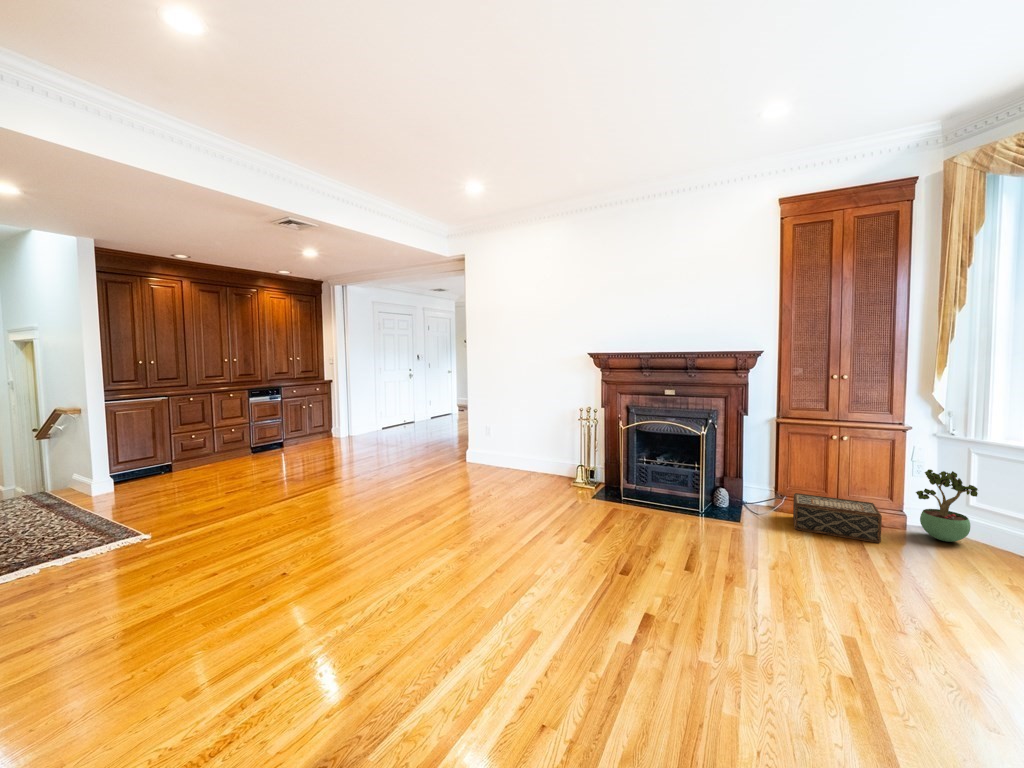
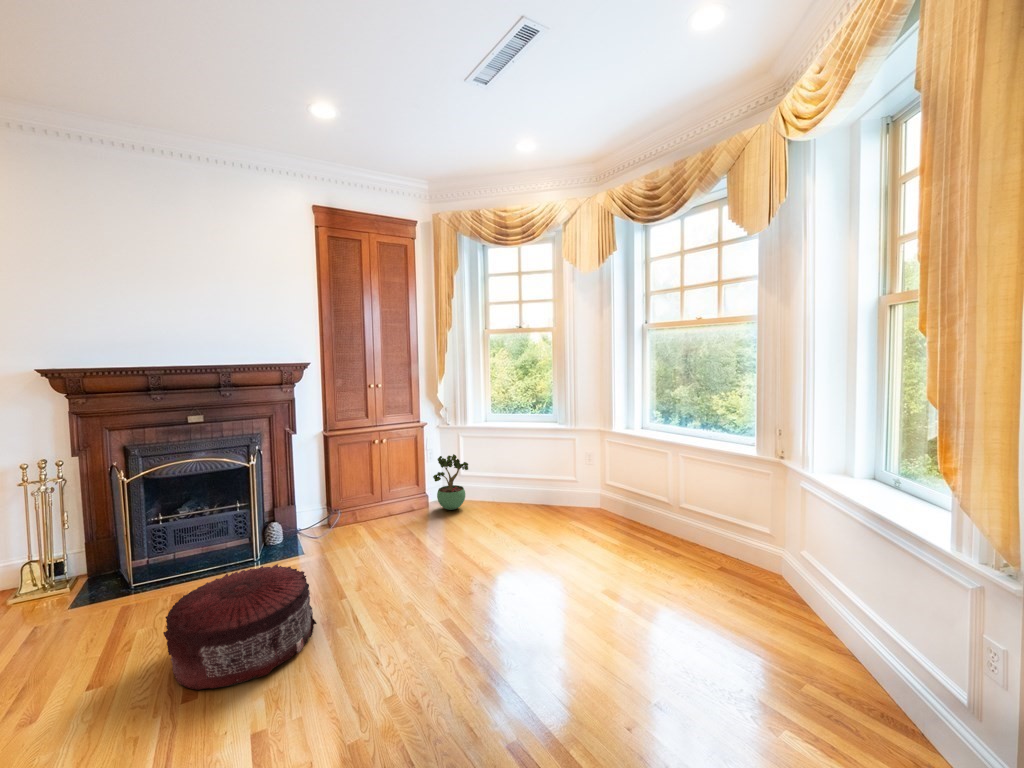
woven basket: present [793,493,882,543] -> none [348,495,420,541]
pouf: none [619,507,720,586] -> present [164,564,316,690]

